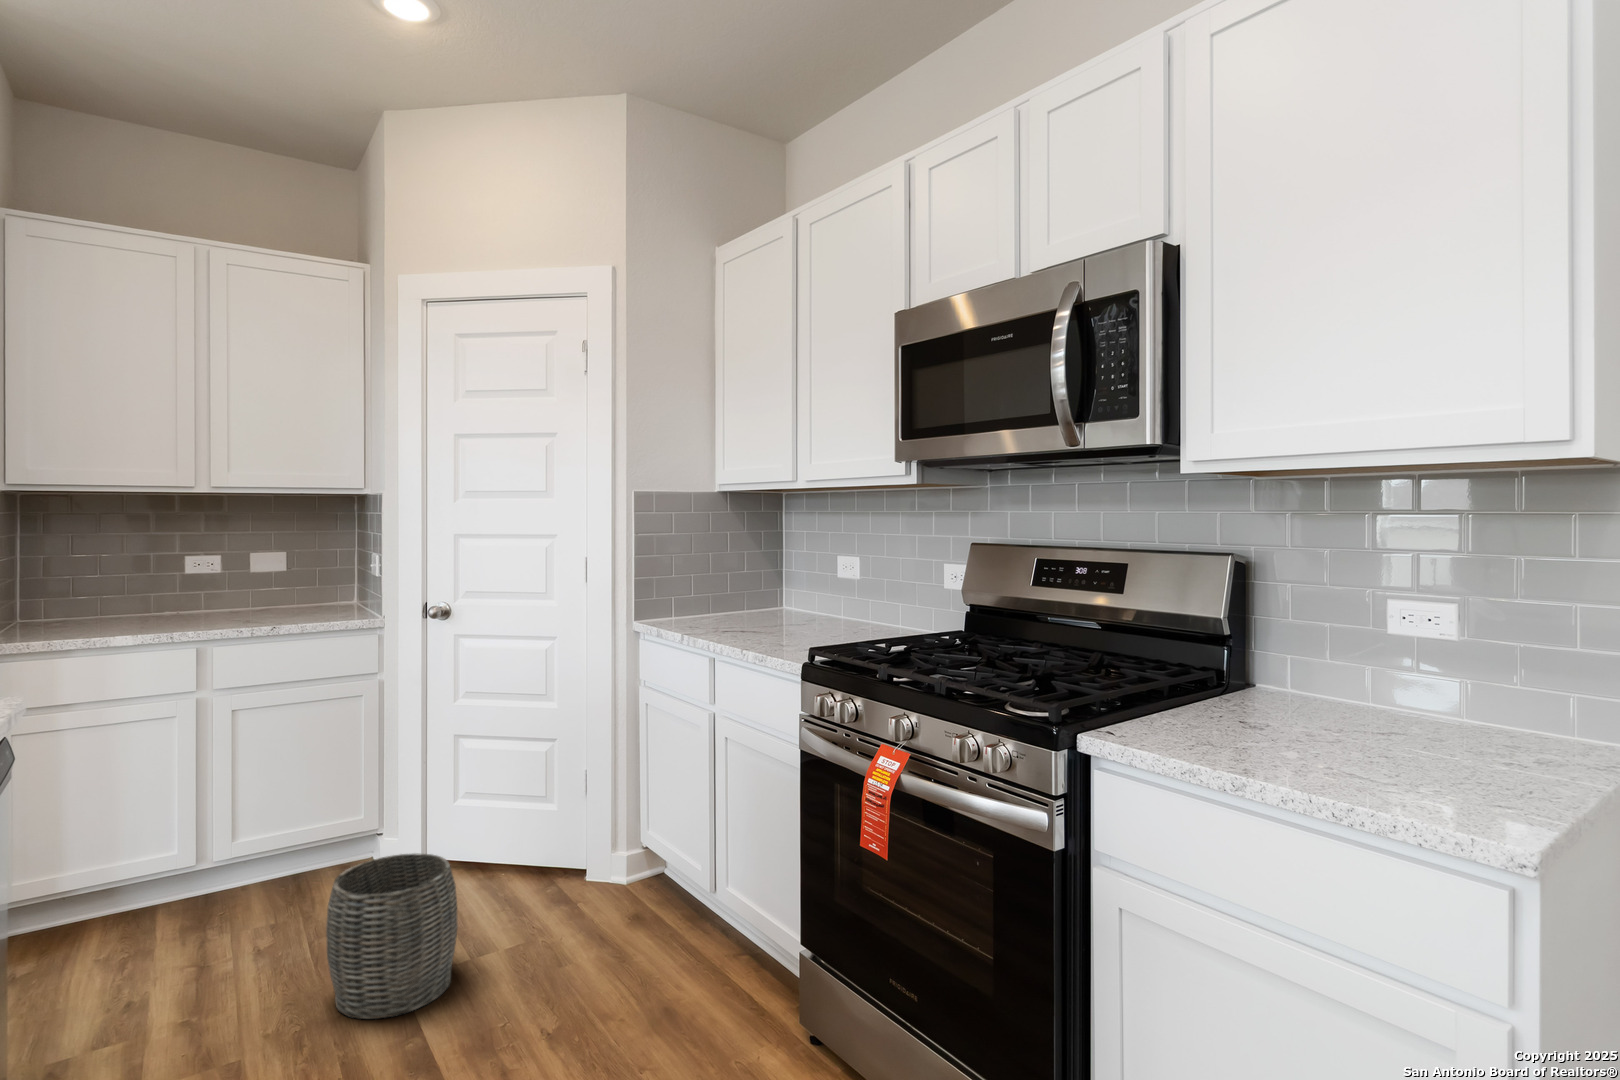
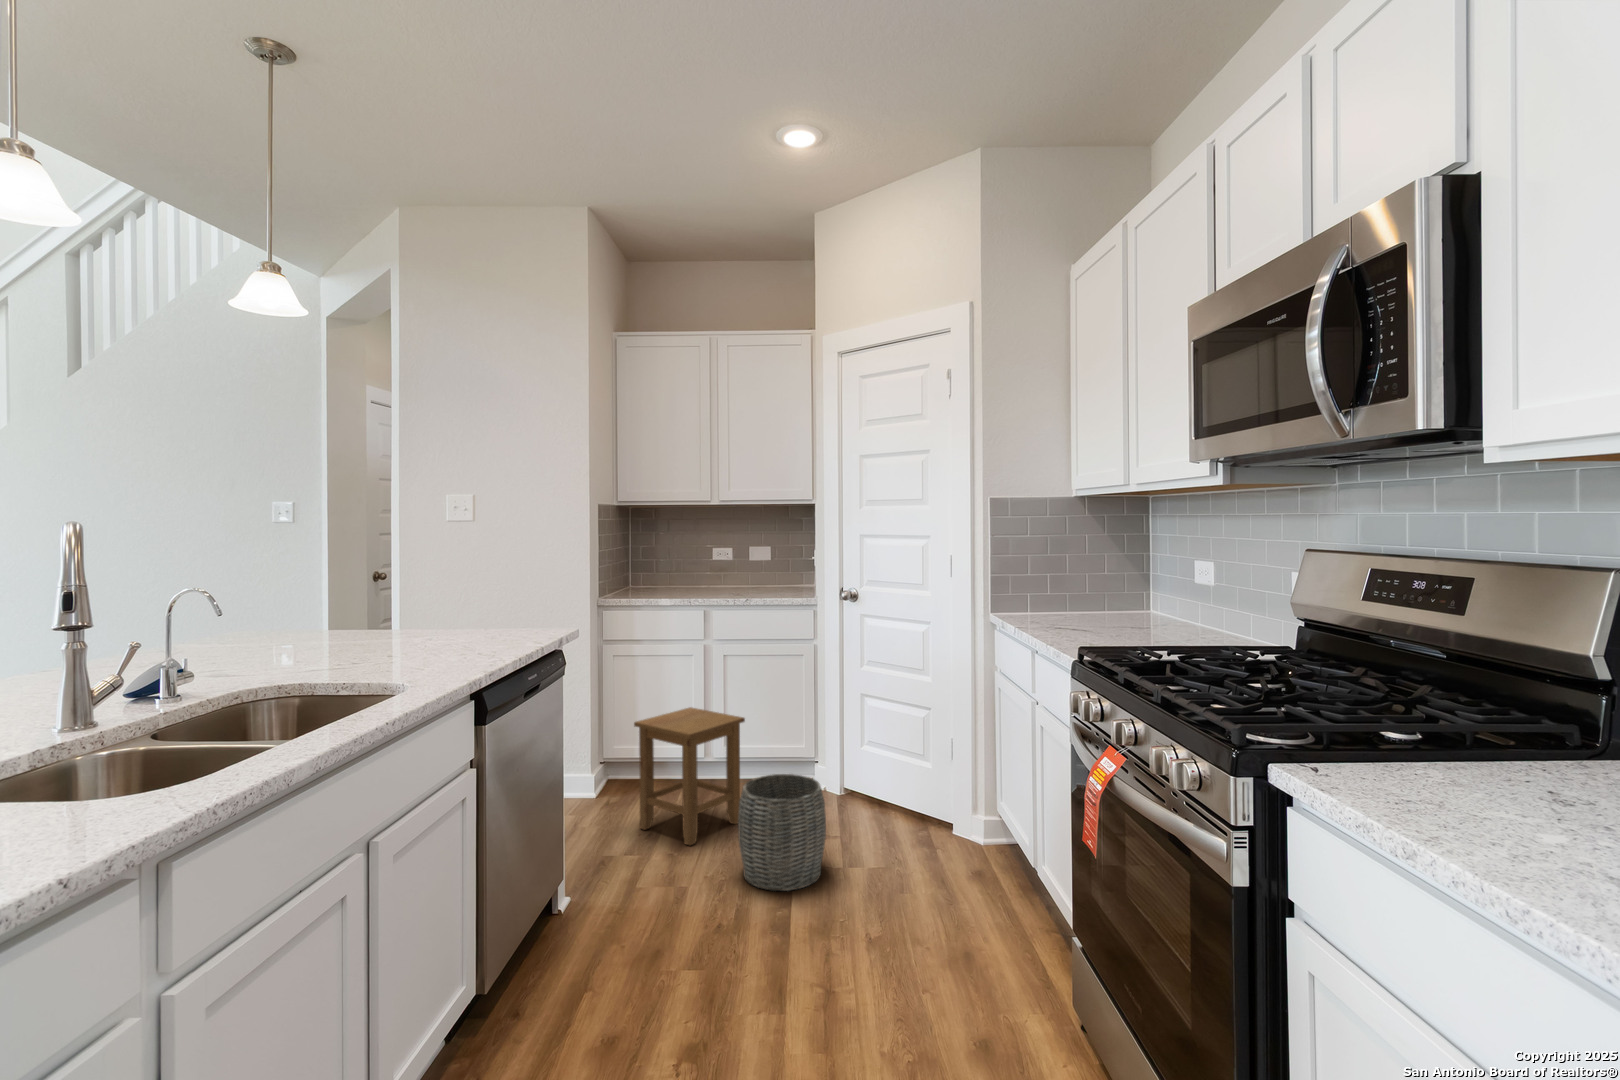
stool: none [98,793,295,997] -> present [634,707,745,845]

